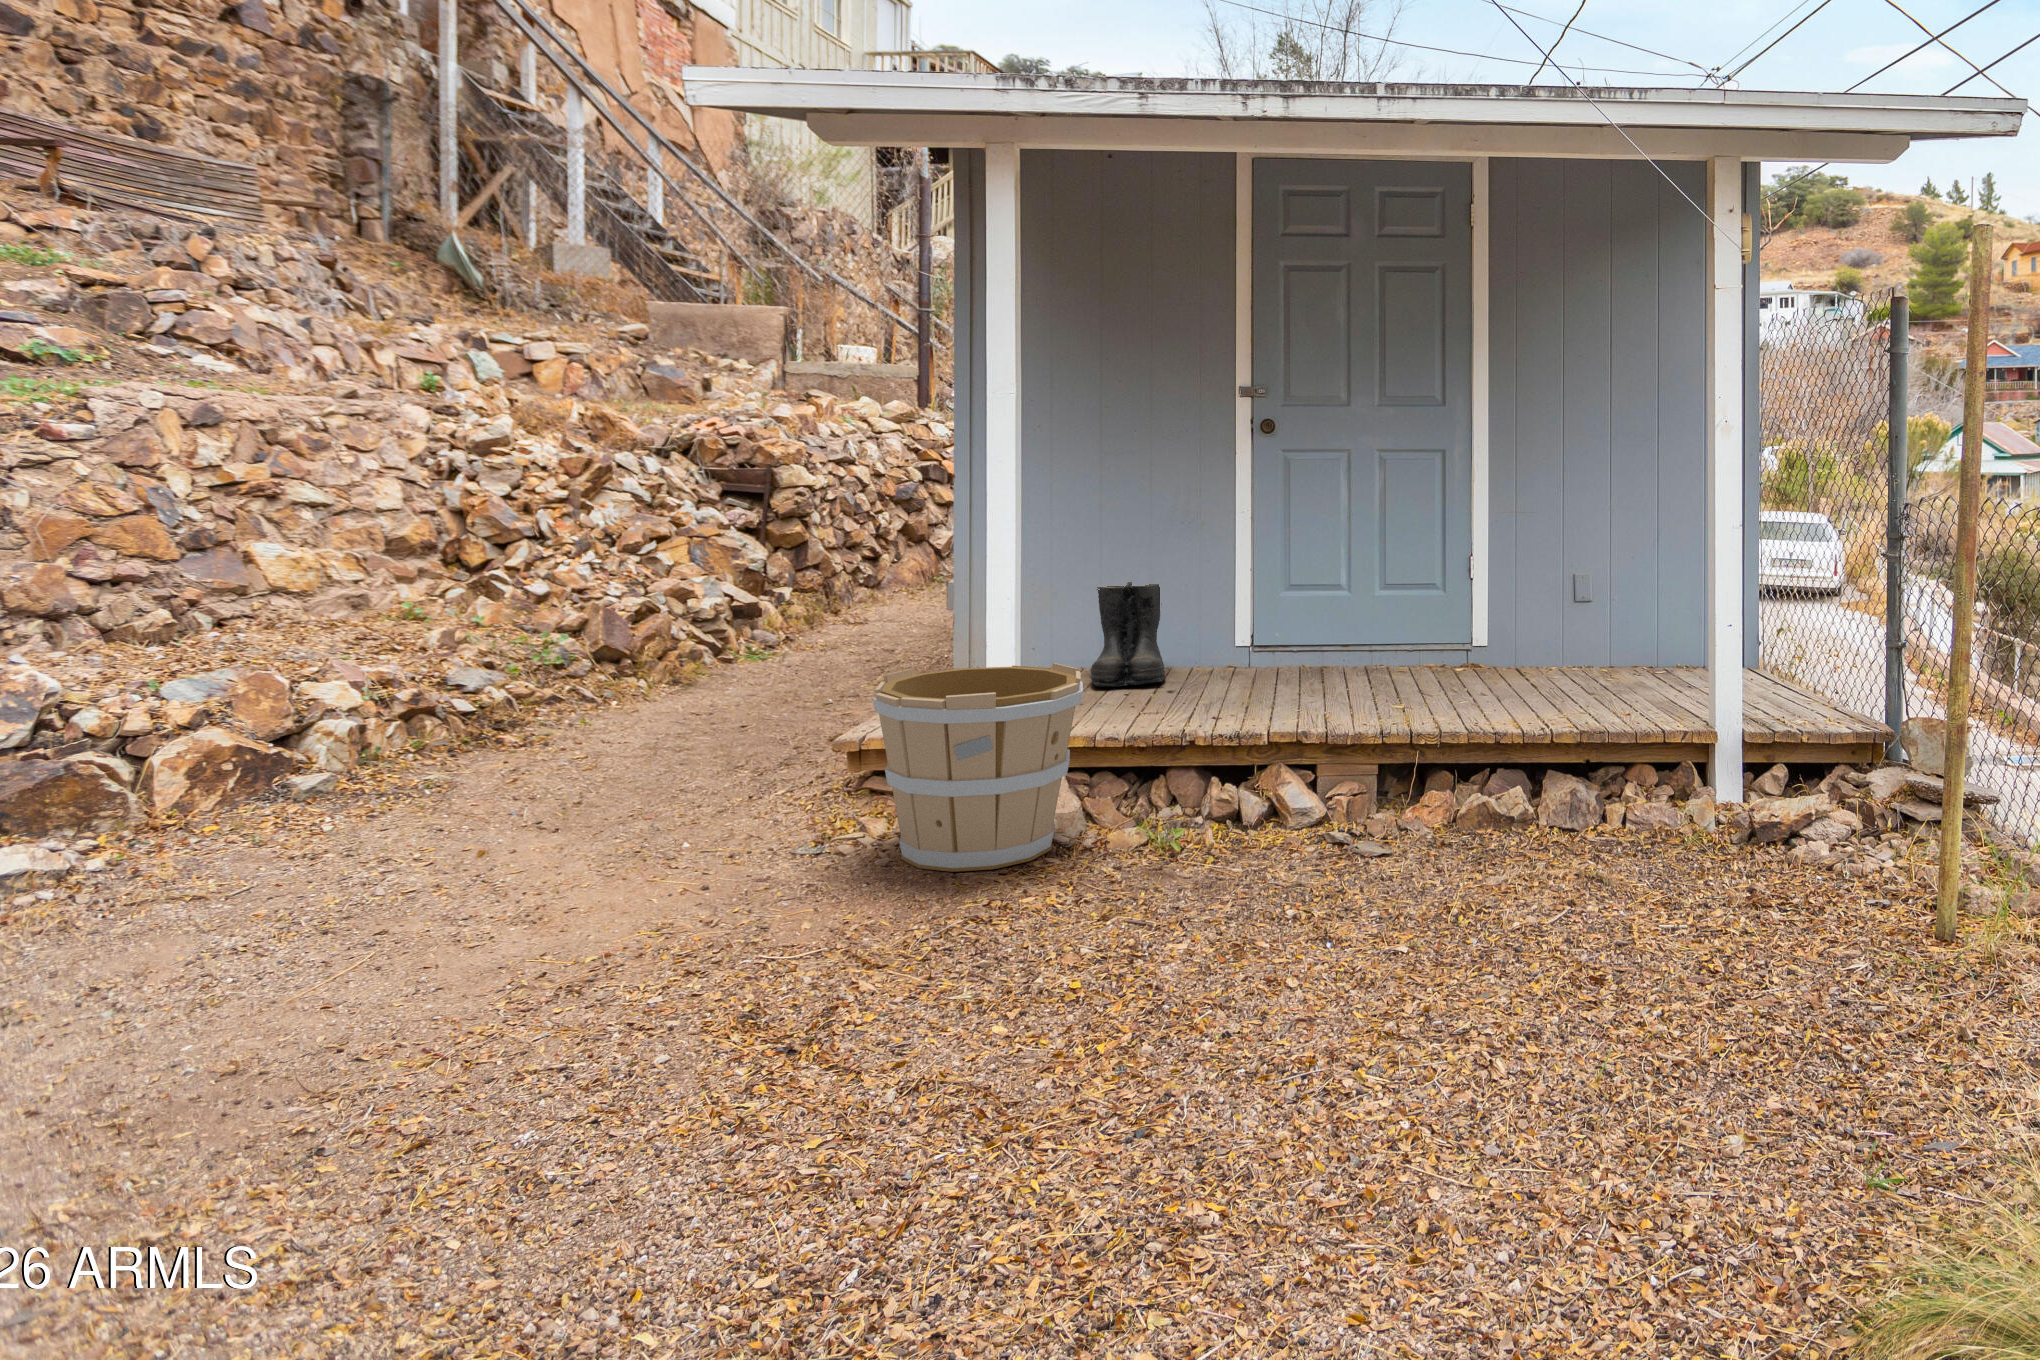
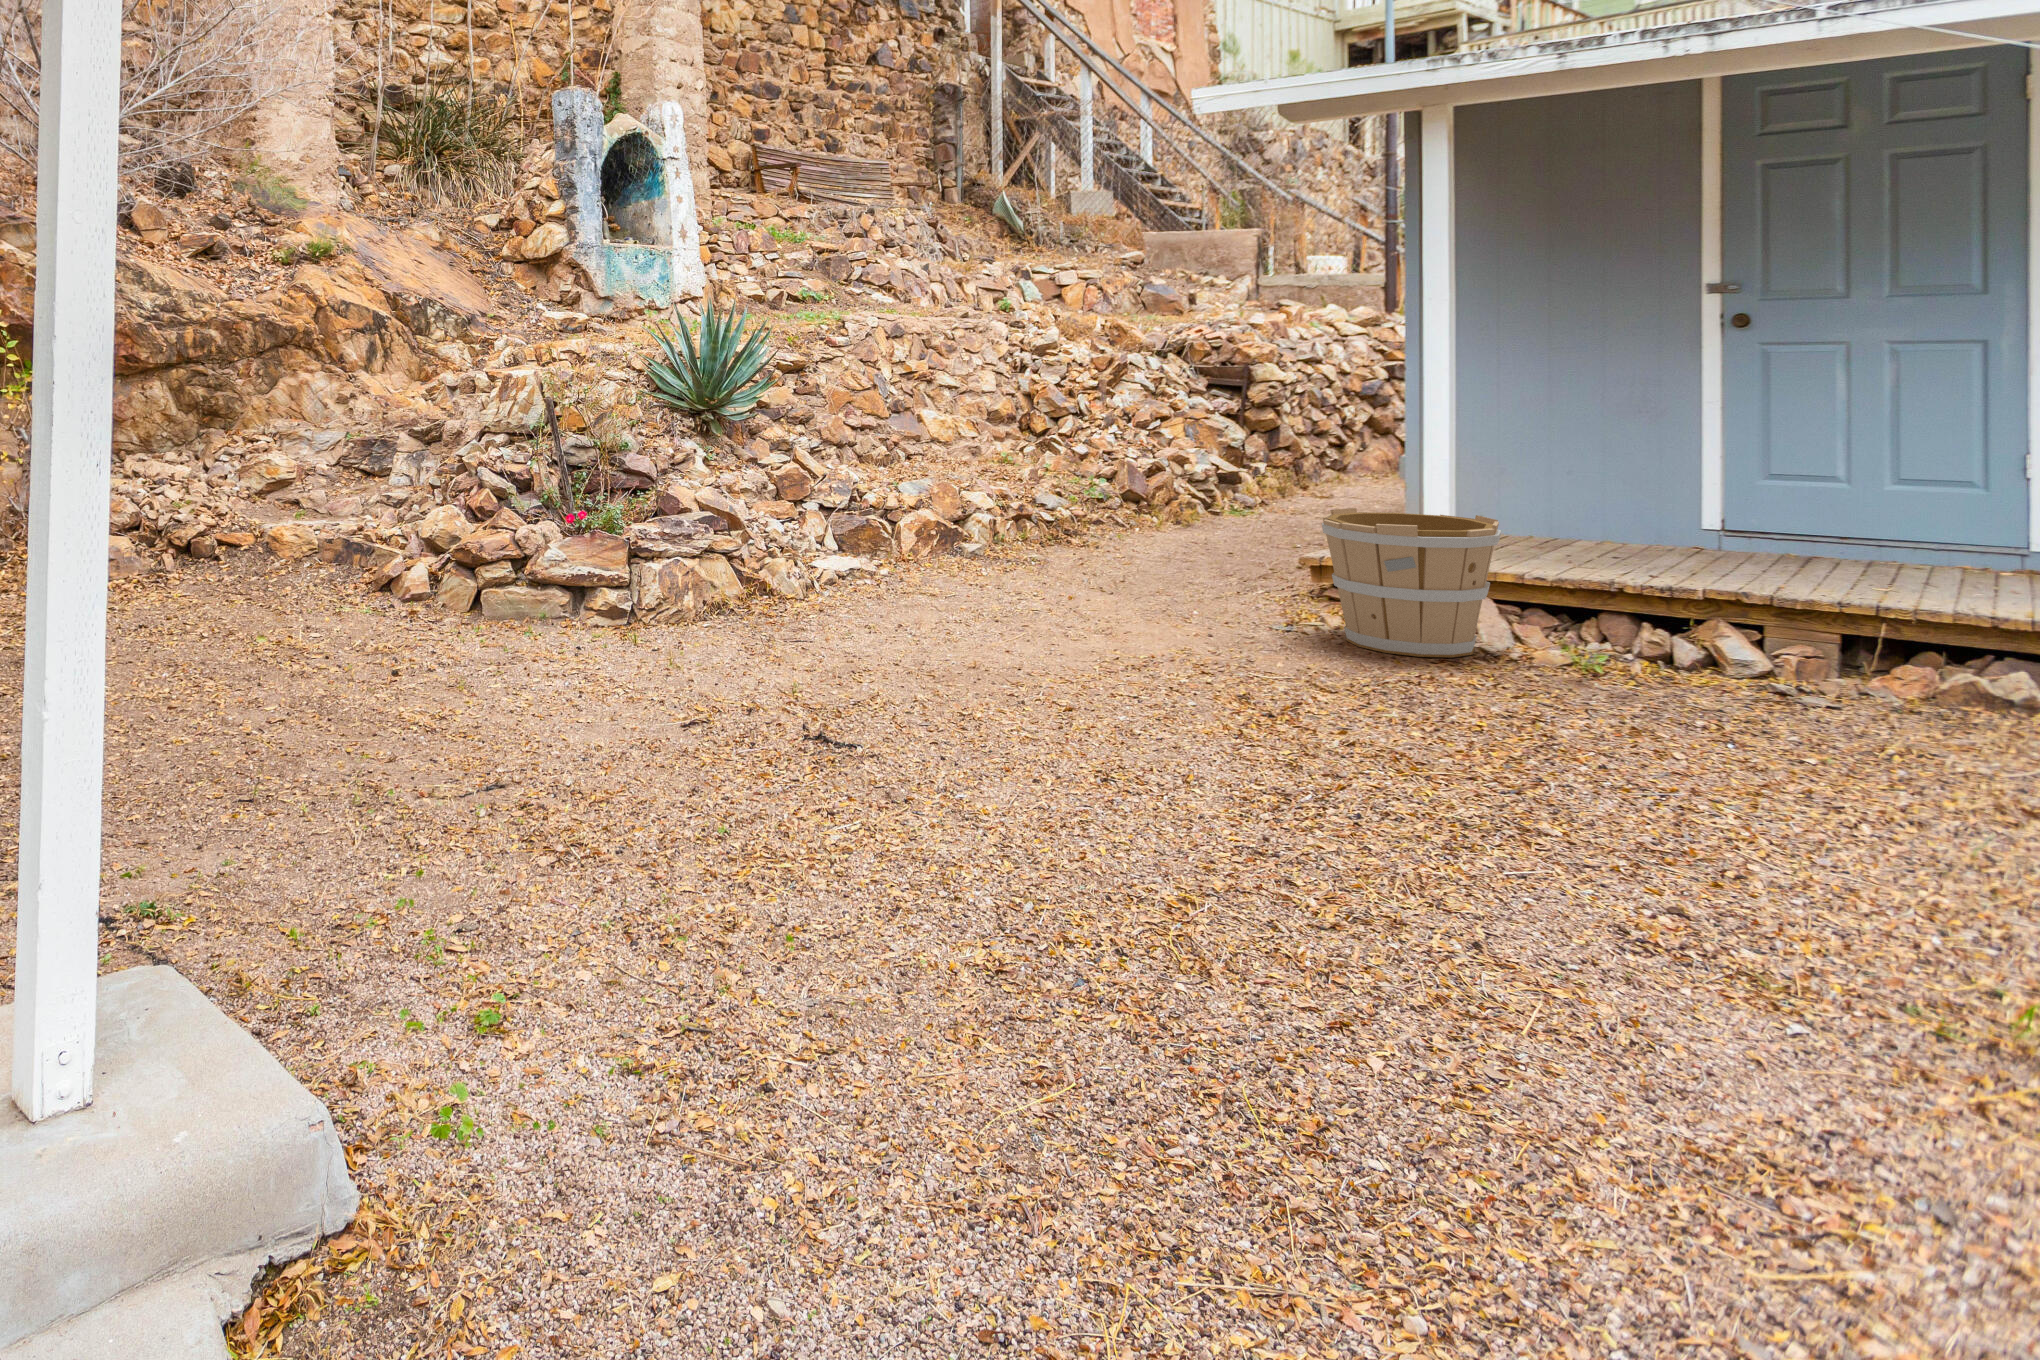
boots: present [1090,582,1165,687] -> none [1526,462,1606,550]

